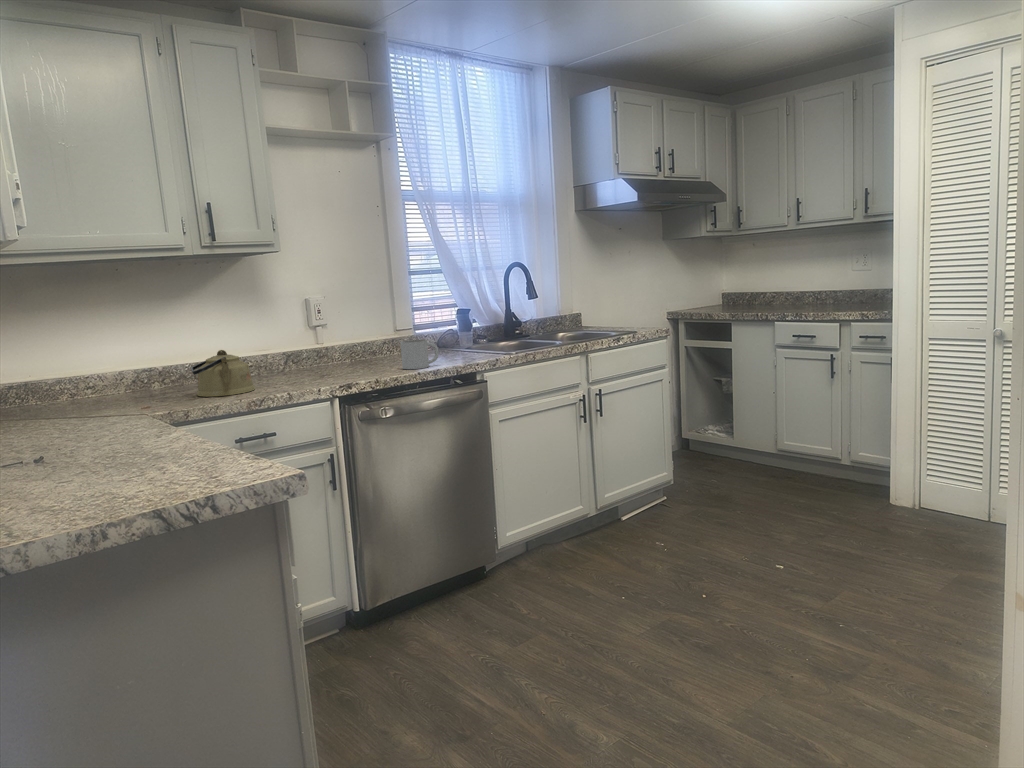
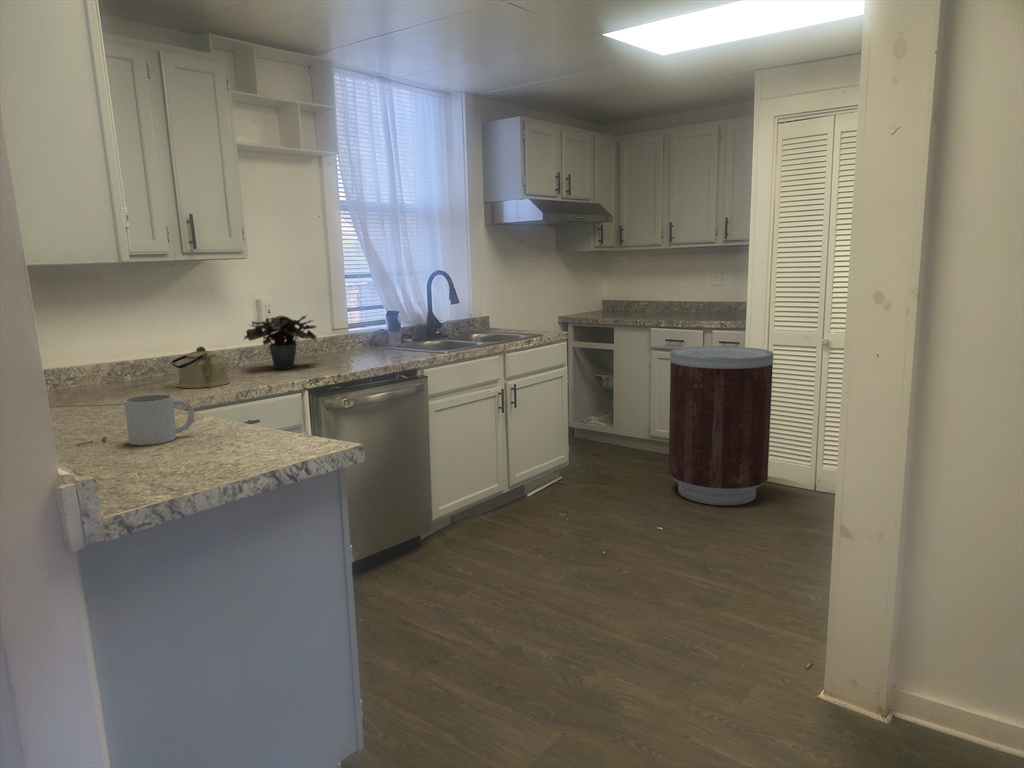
potted plant: none [279,313,363,375] -> present [244,316,316,369]
mug: present [400,340,439,369] -> present [124,394,194,445]
trash can: none [794,341,932,541] -> present [668,346,773,505]

